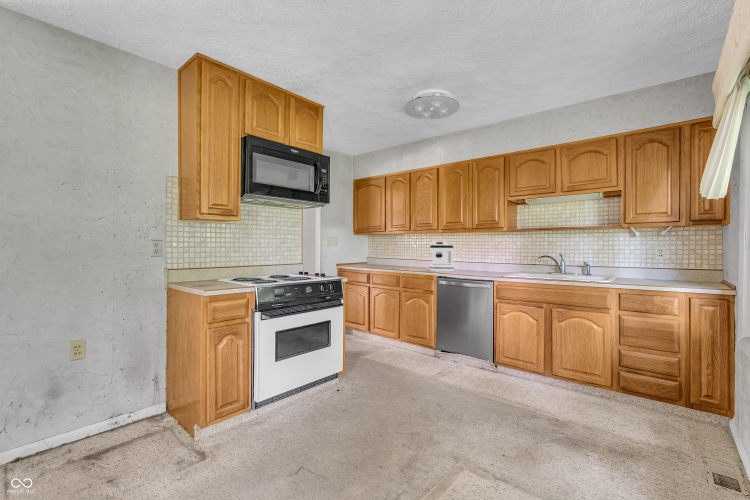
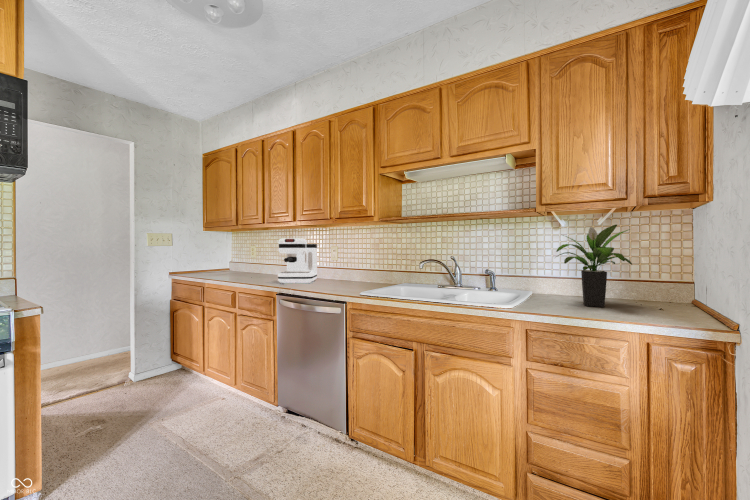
potted plant: none [634,236,683,282] -> present [556,225,632,307]

